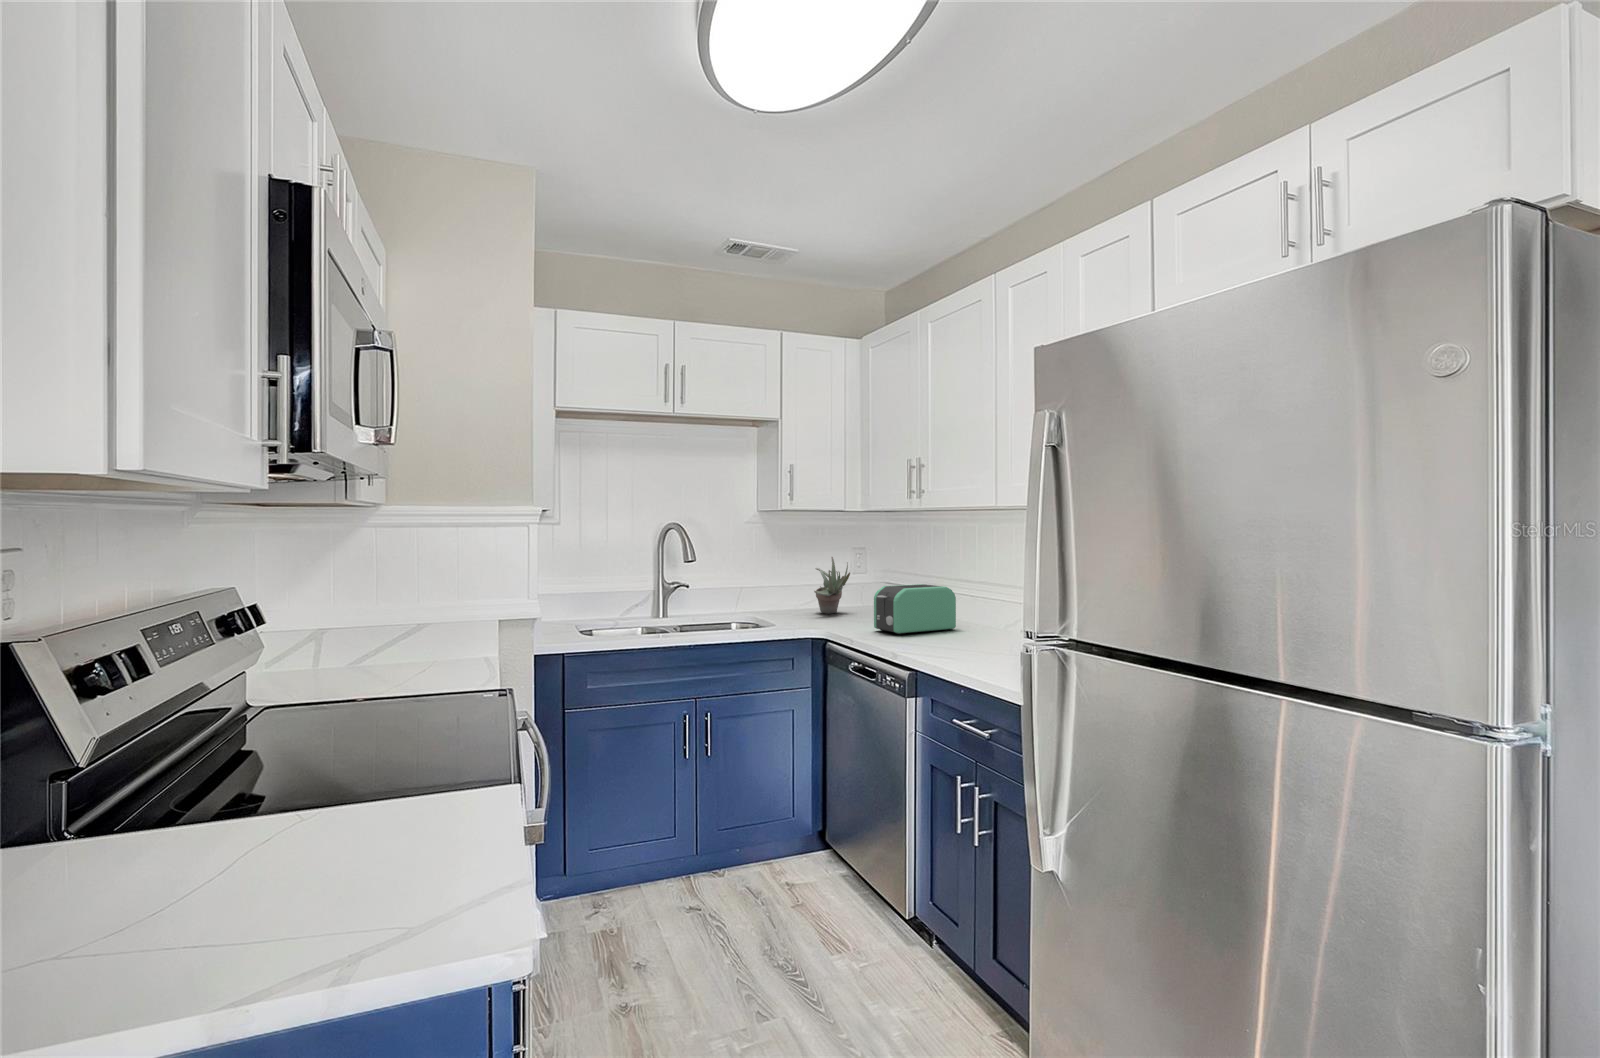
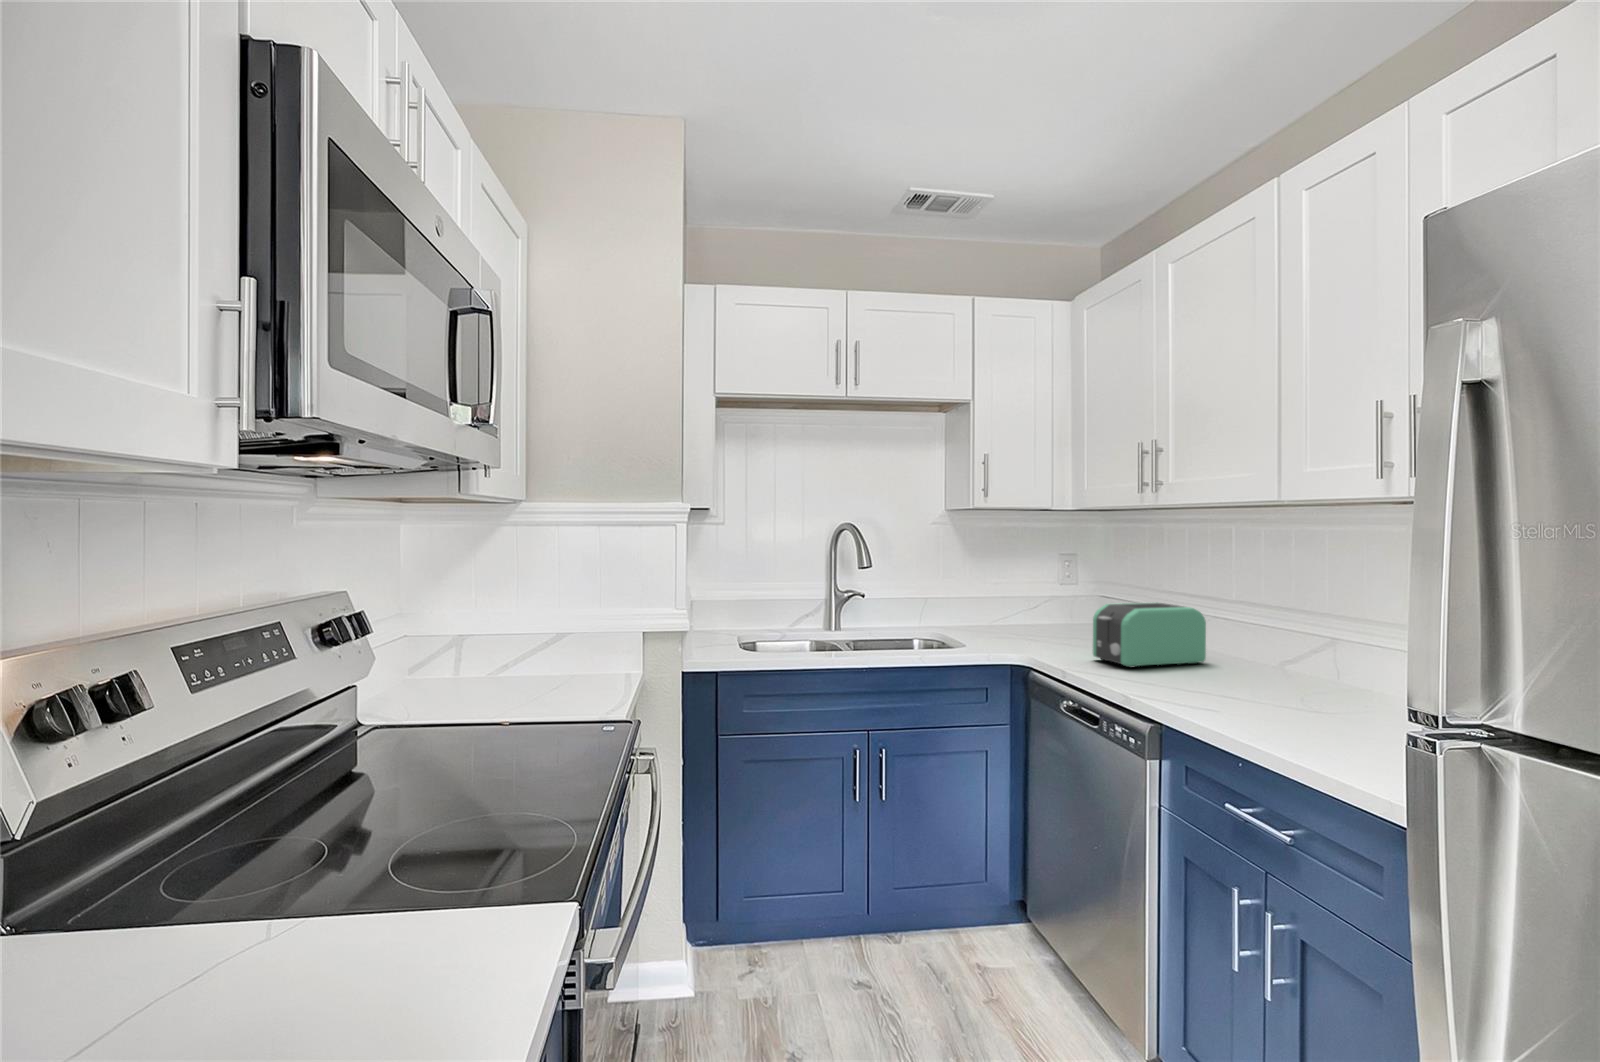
succulent plant: present [814,557,850,614] -> none [1012,563,1057,631]

